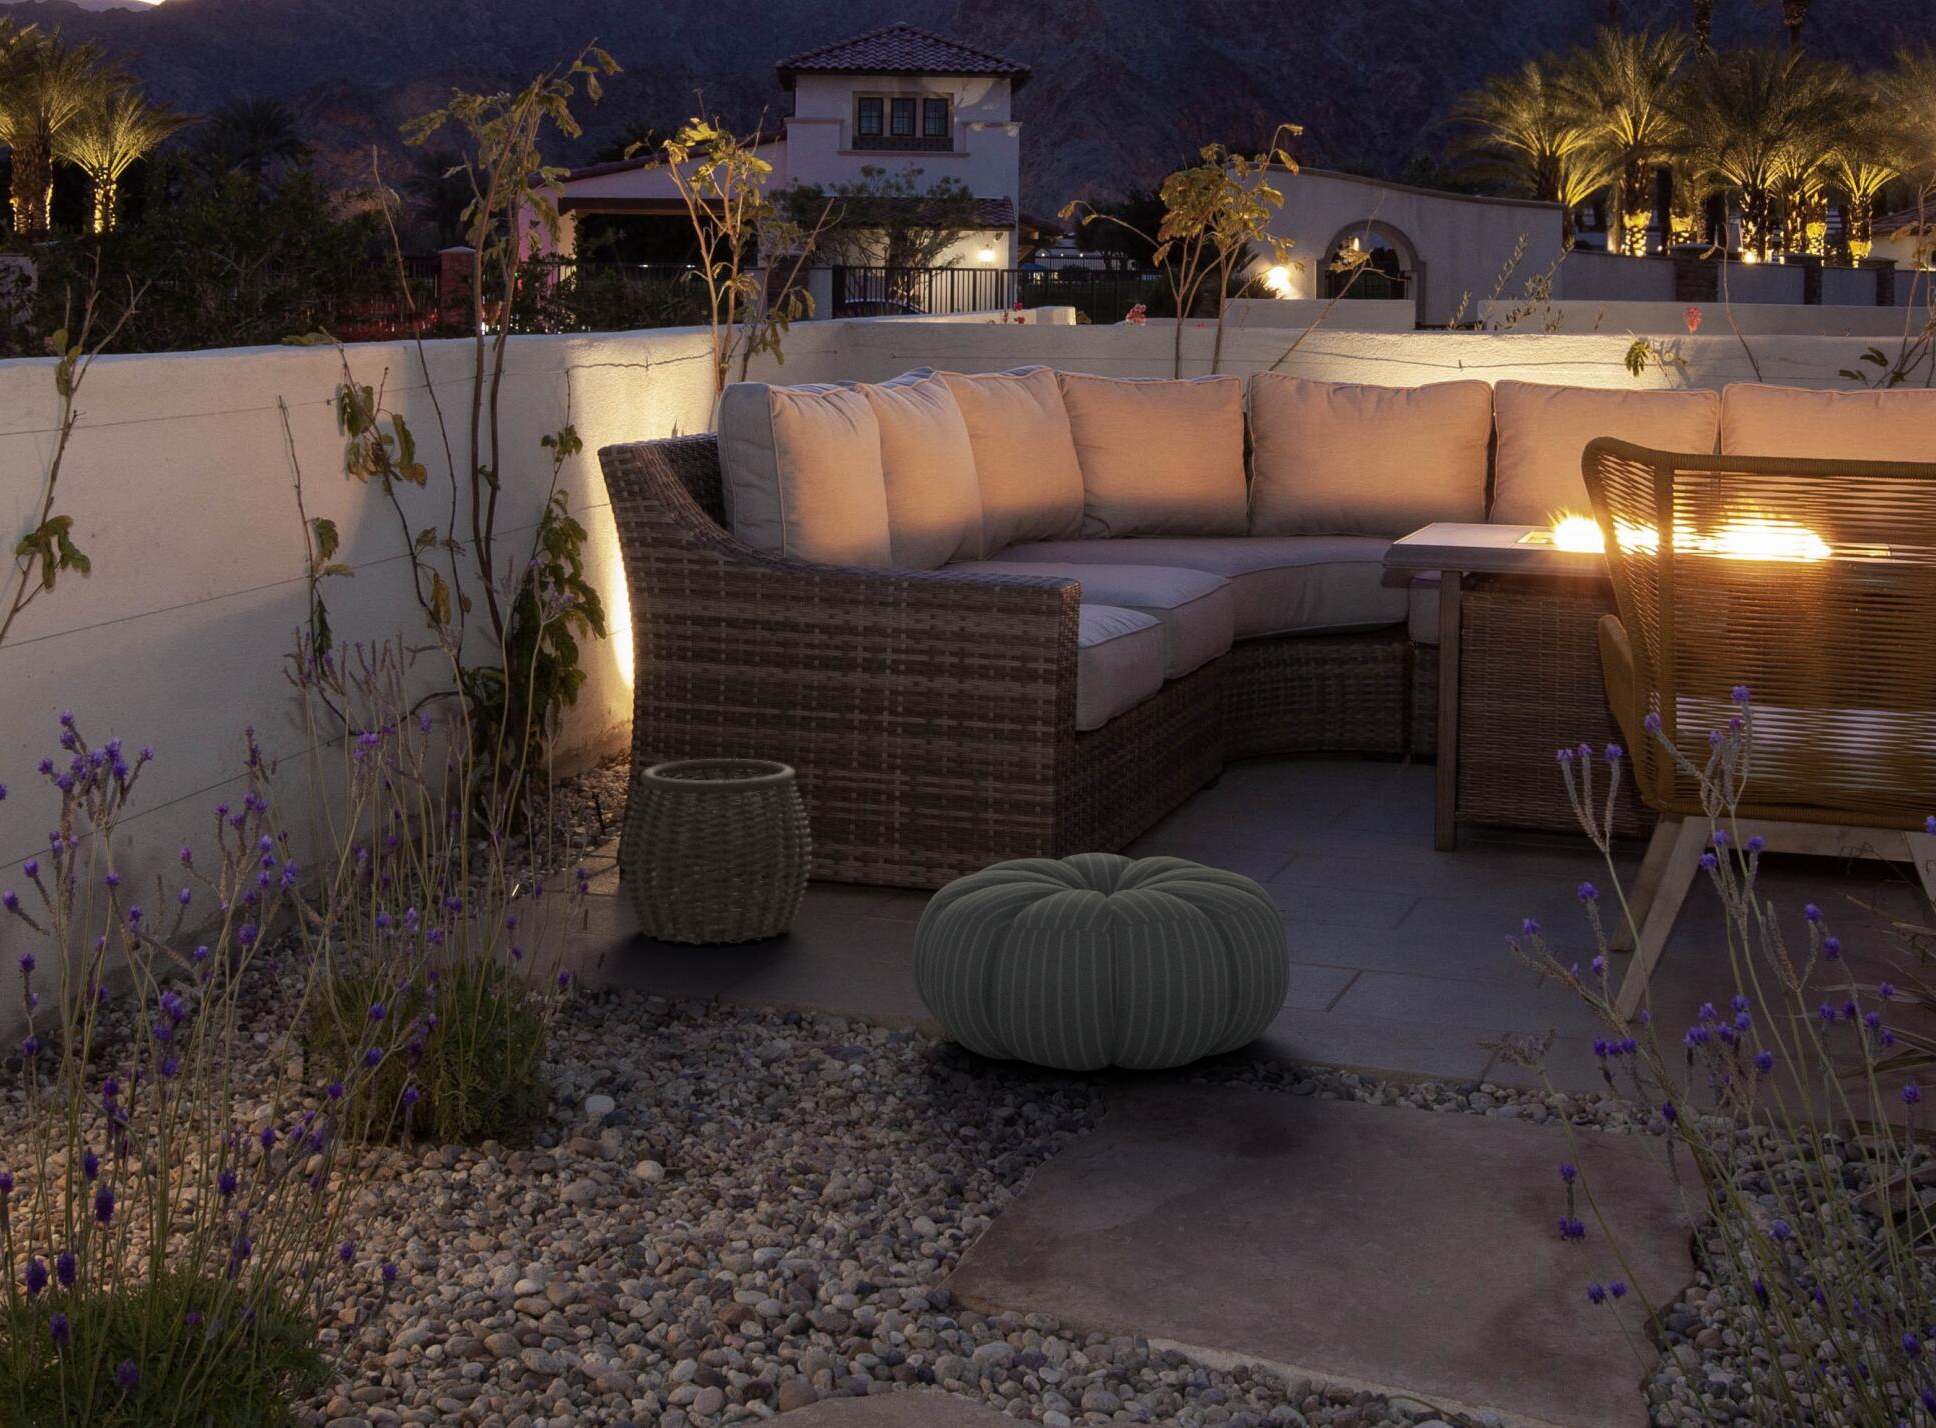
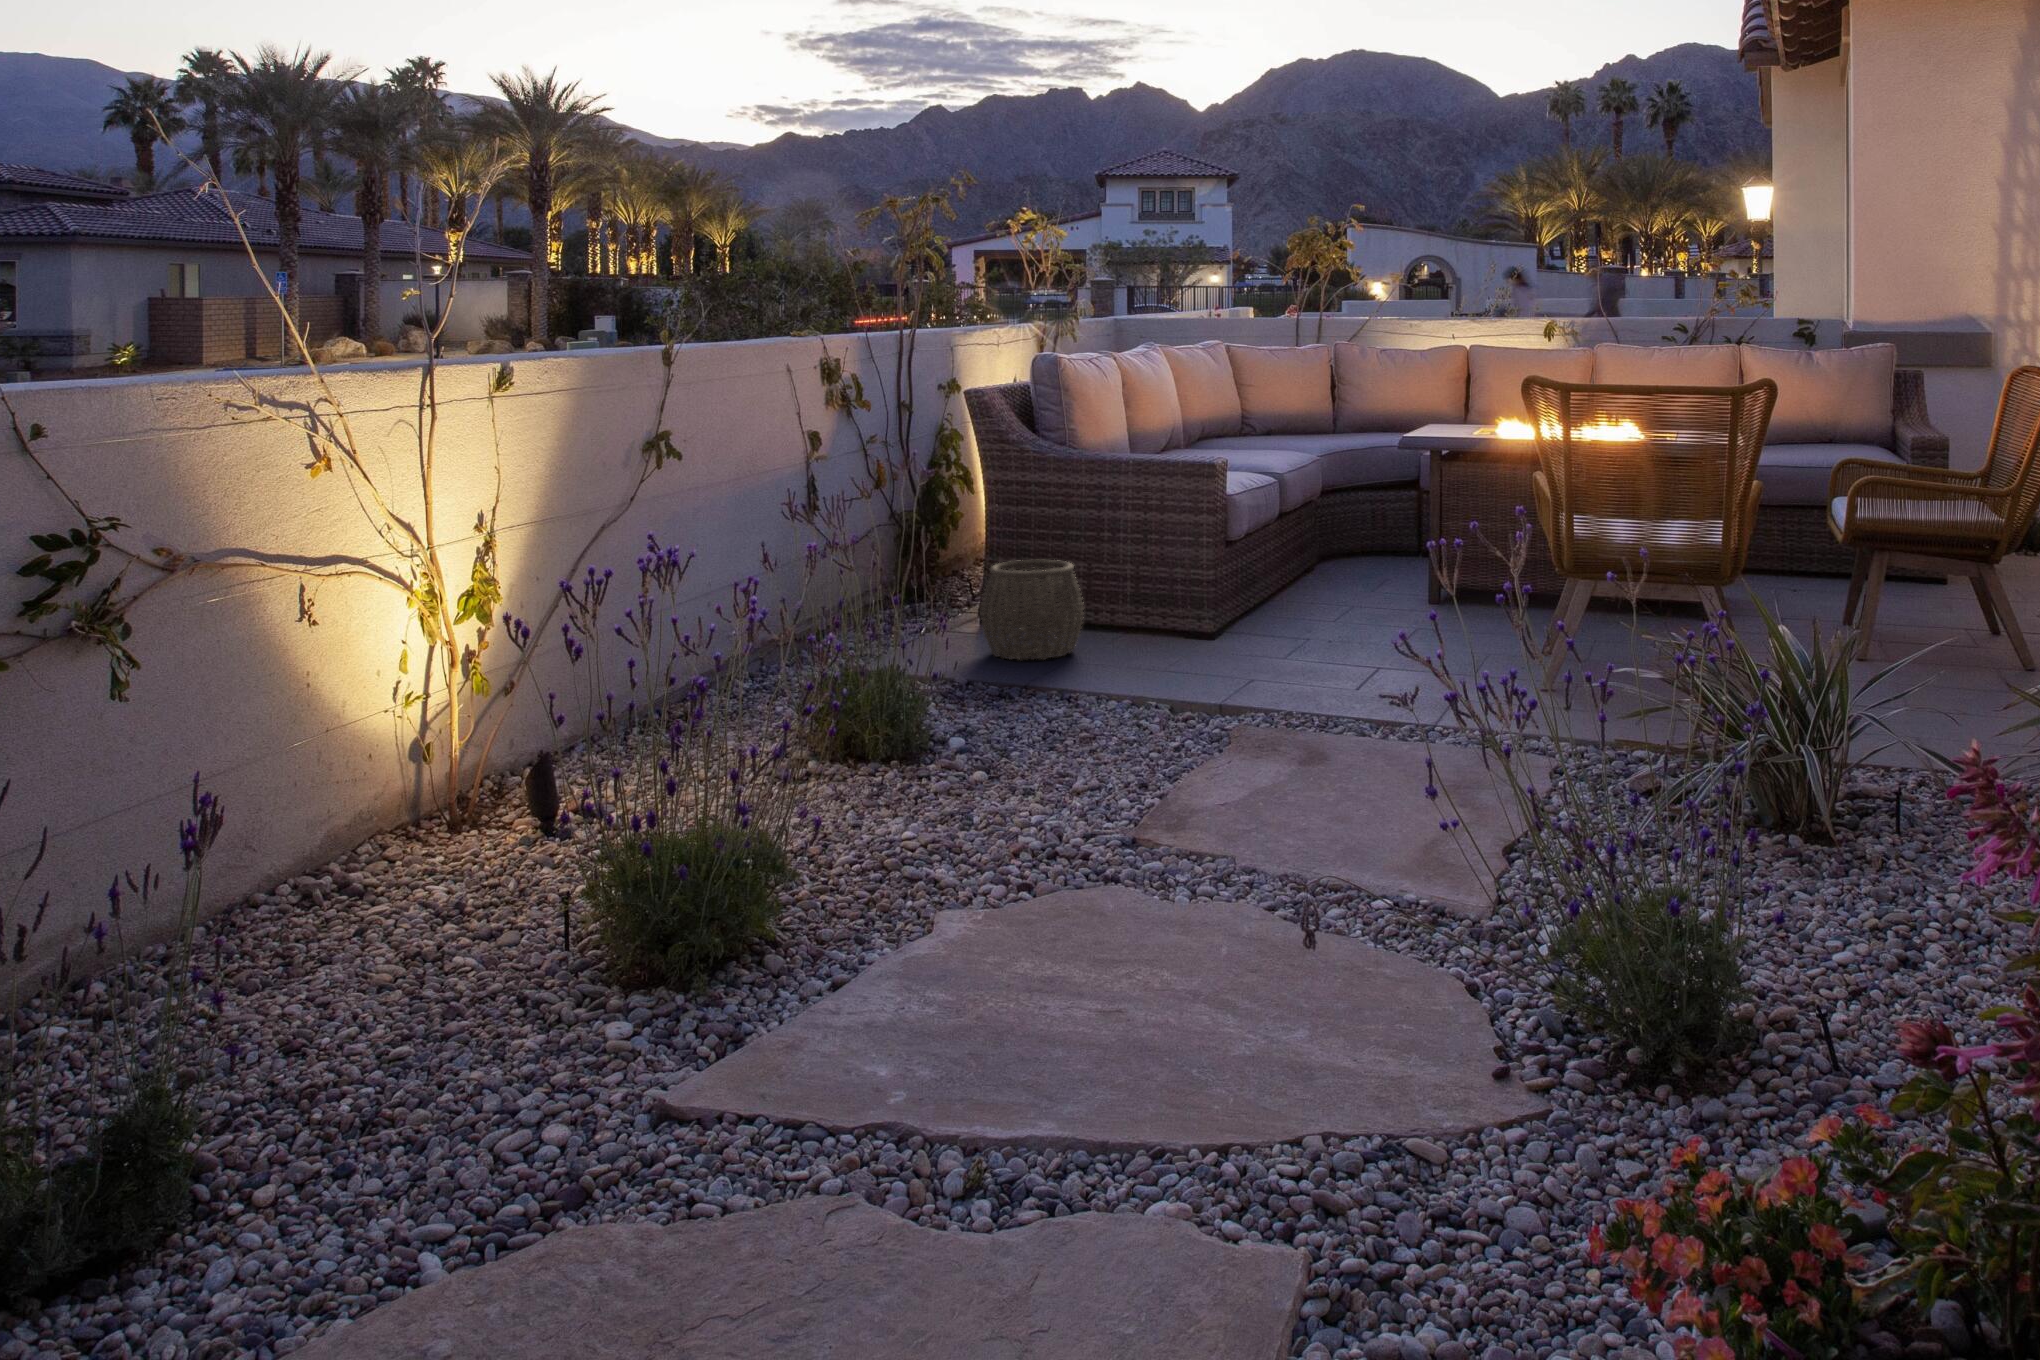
pouf: present [912,853,1290,1071] -> none [1131,608,1337,724]

